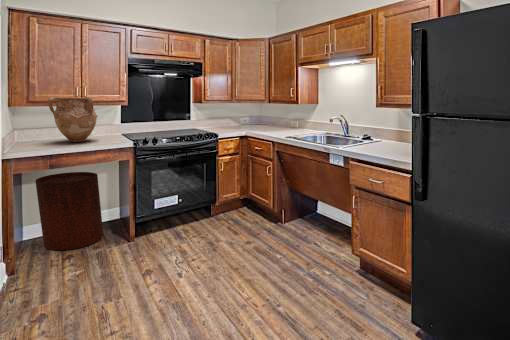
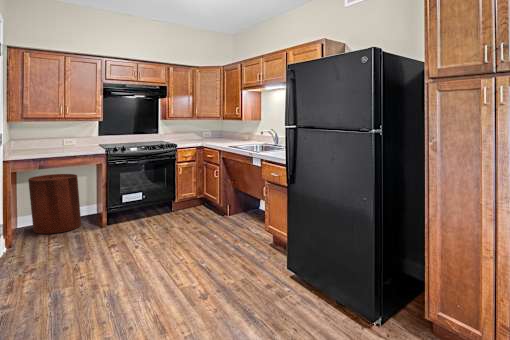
vase: present [48,97,97,142] -> none [40,114,78,149]

